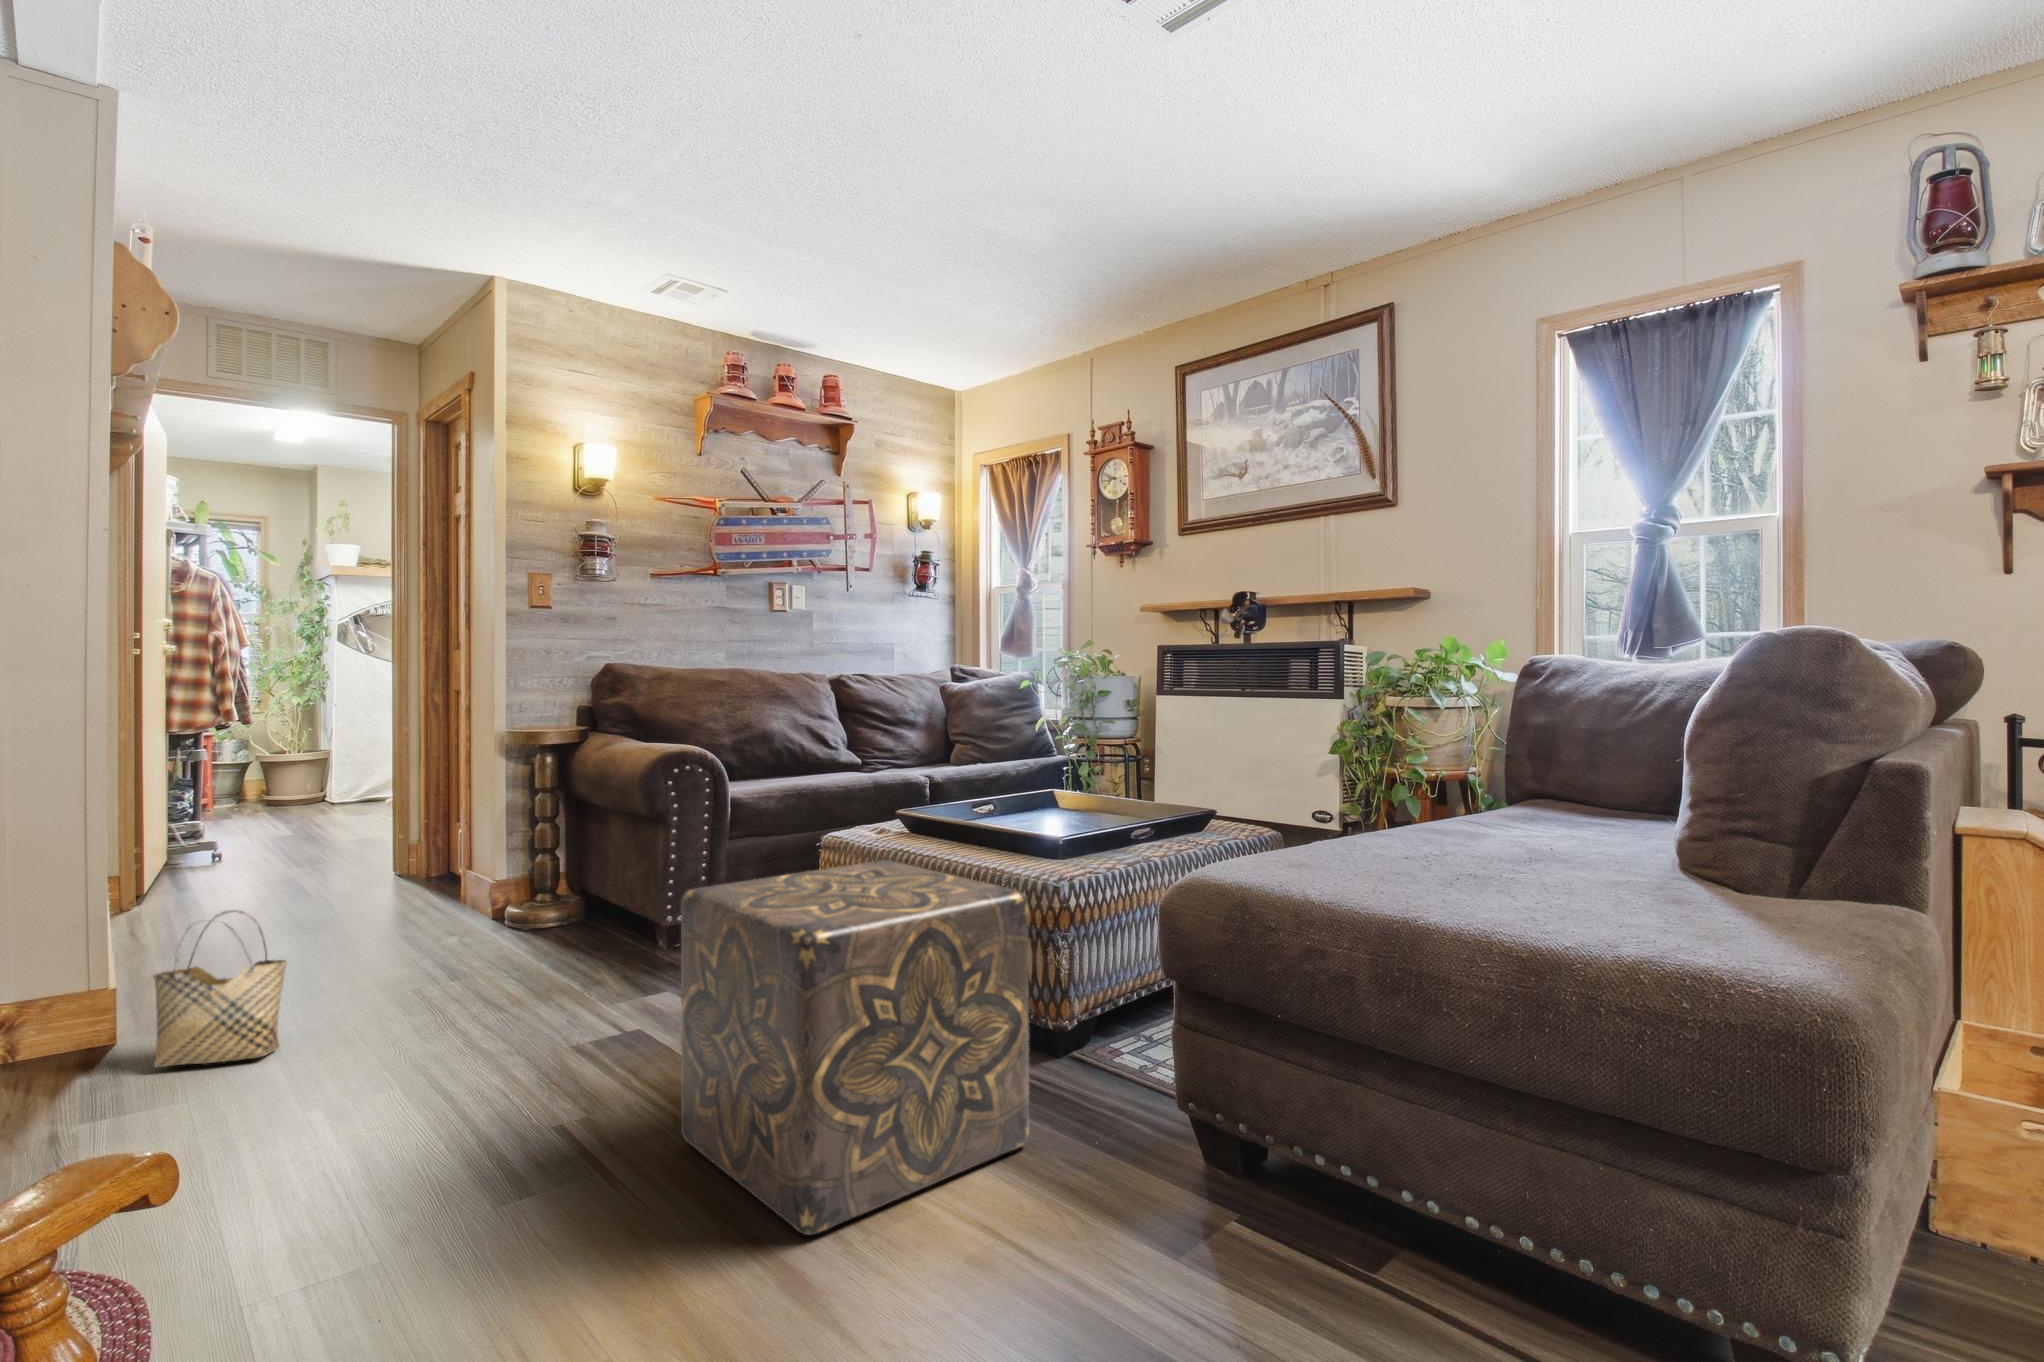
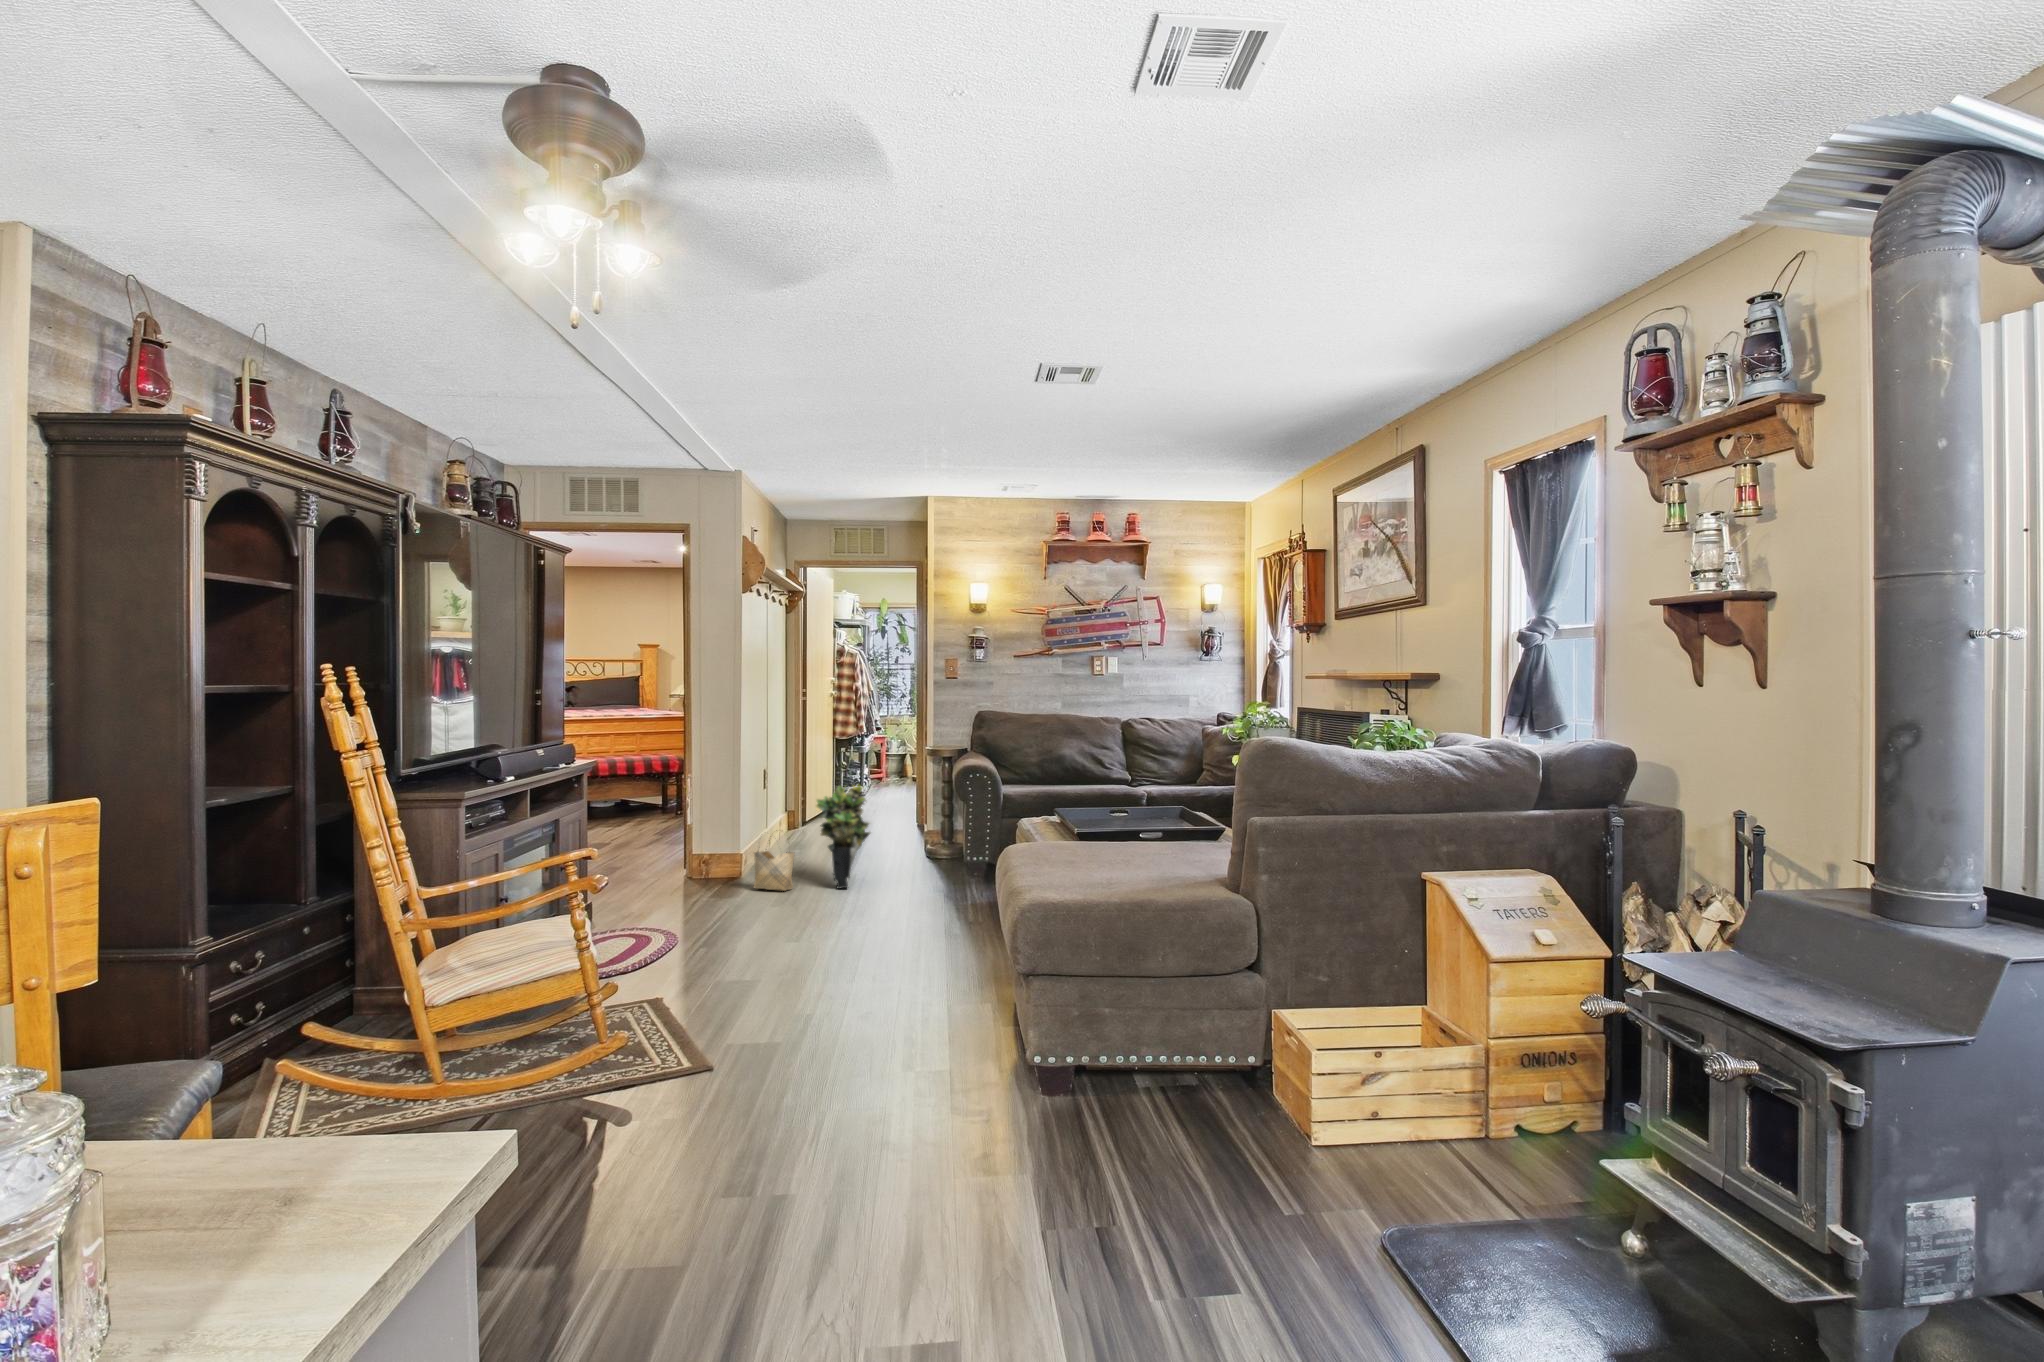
potted plant: none [335,789,488,1029] -> present [817,785,870,889]
ottoman: present [681,860,1029,1235] -> none [862,833,978,968]

